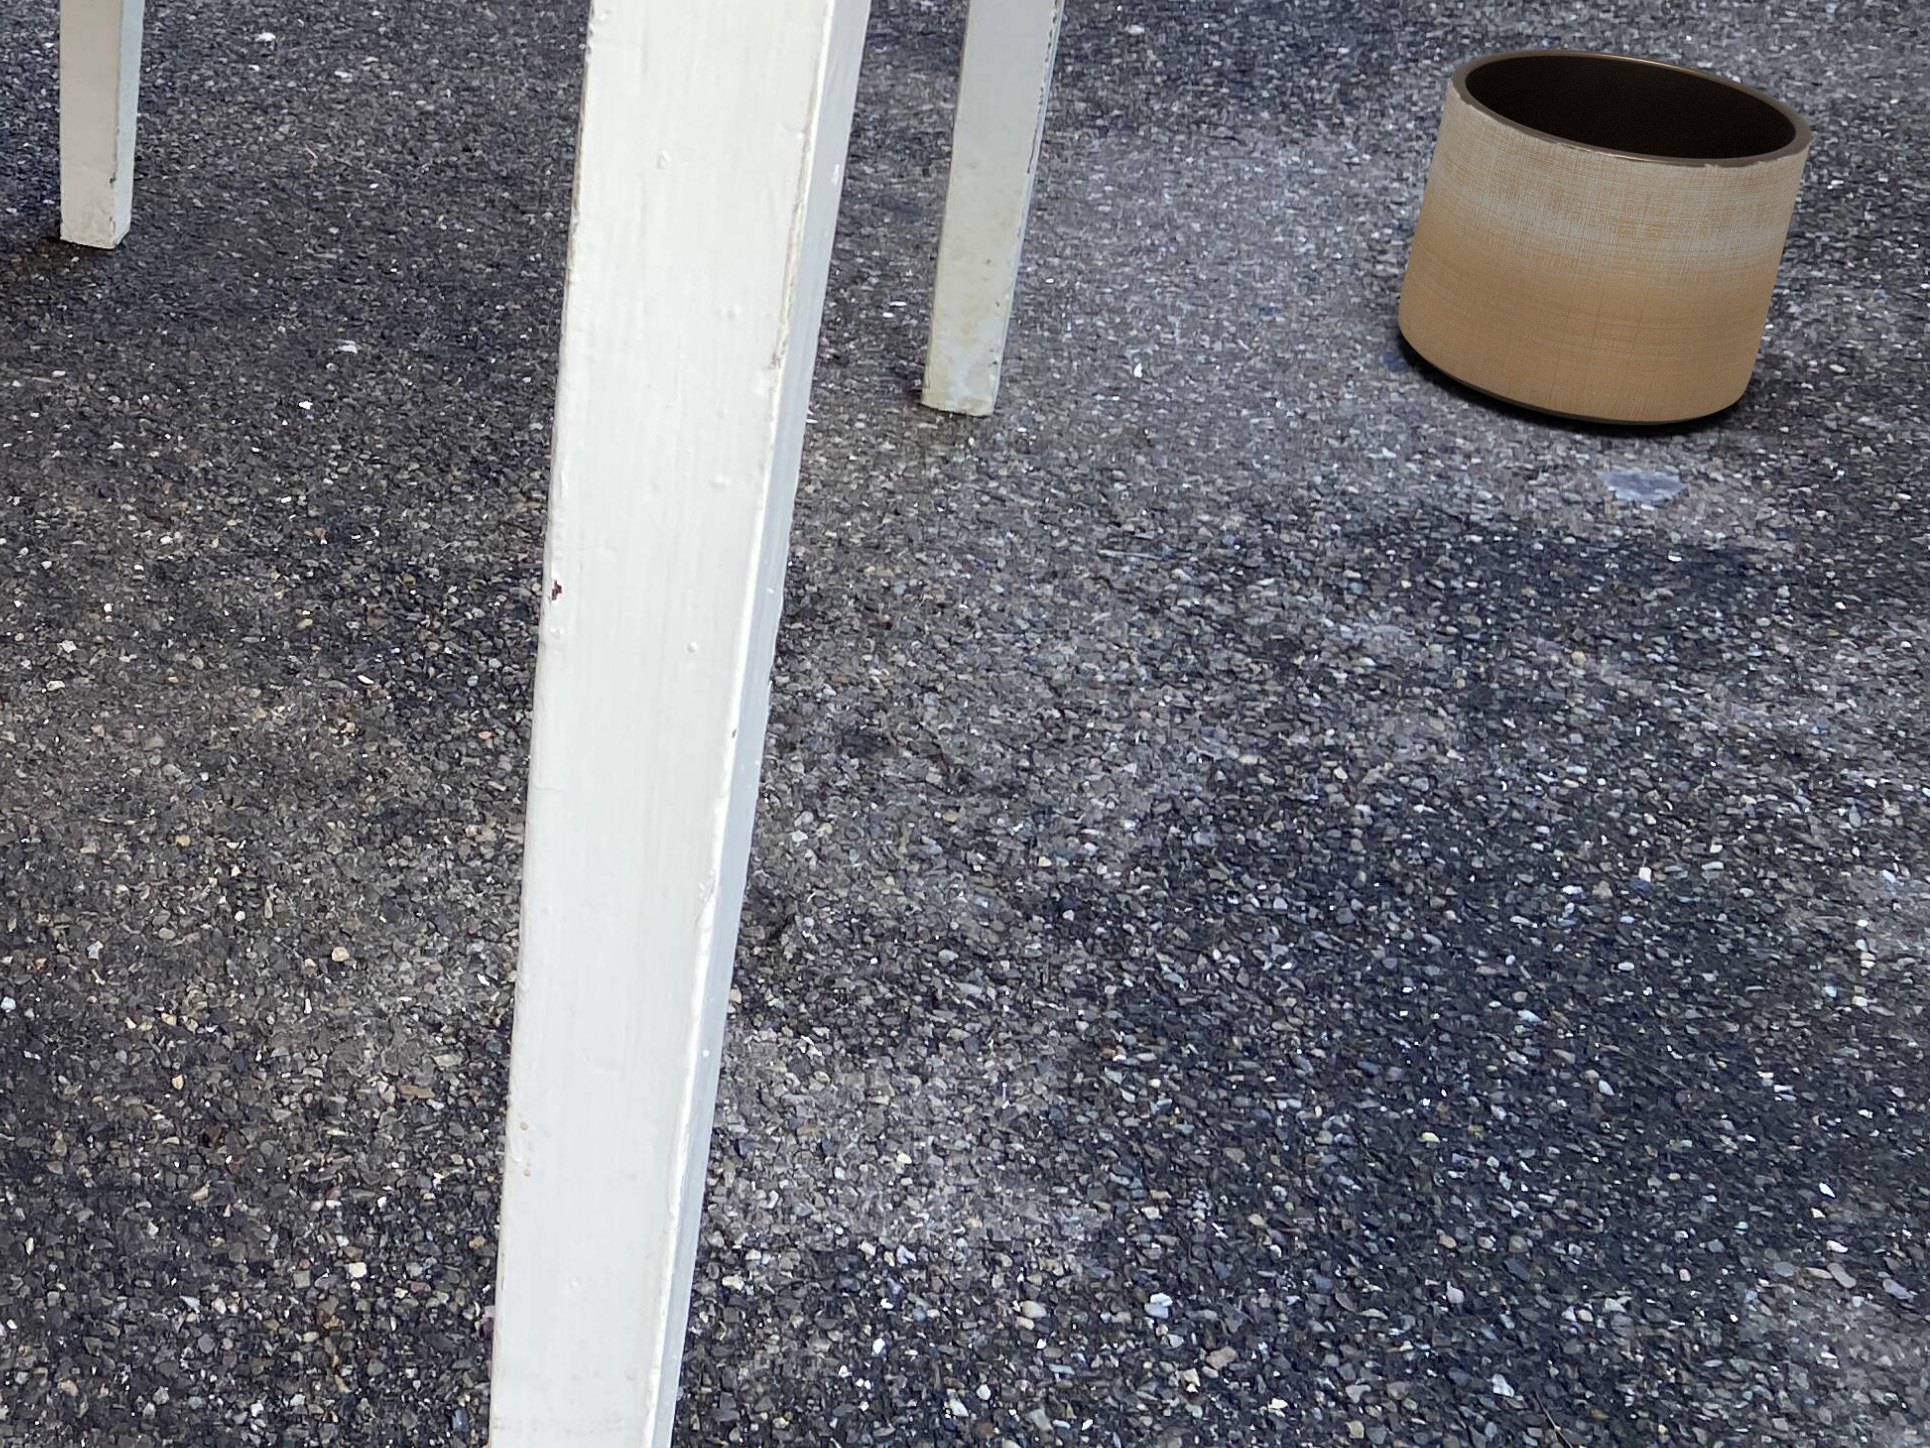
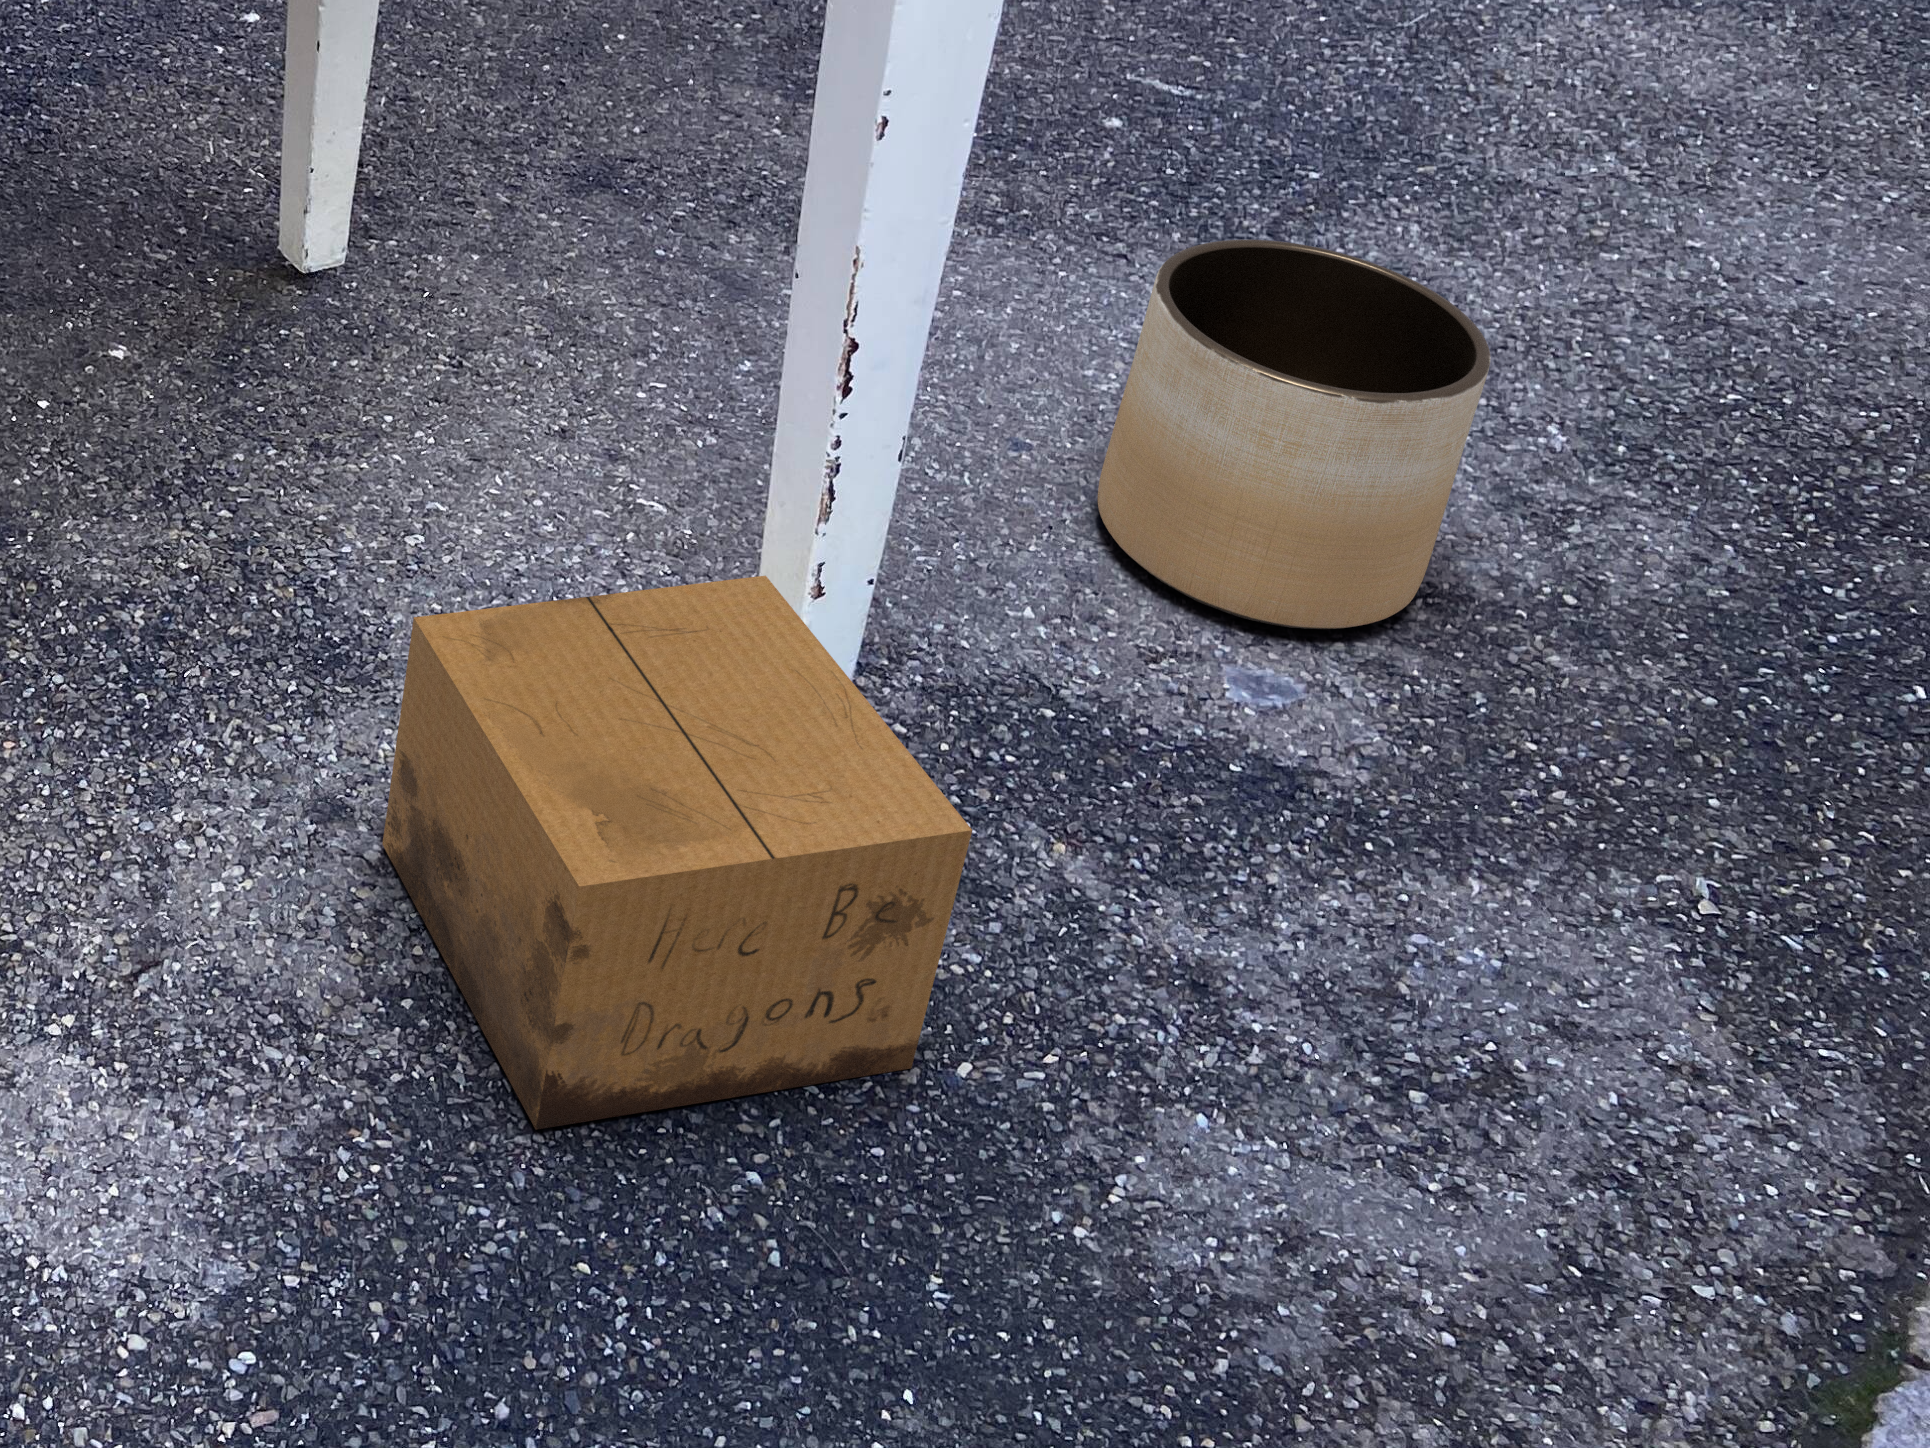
cardboard box: none [940,401,1674,1009] -> present [382,576,972,1130]

